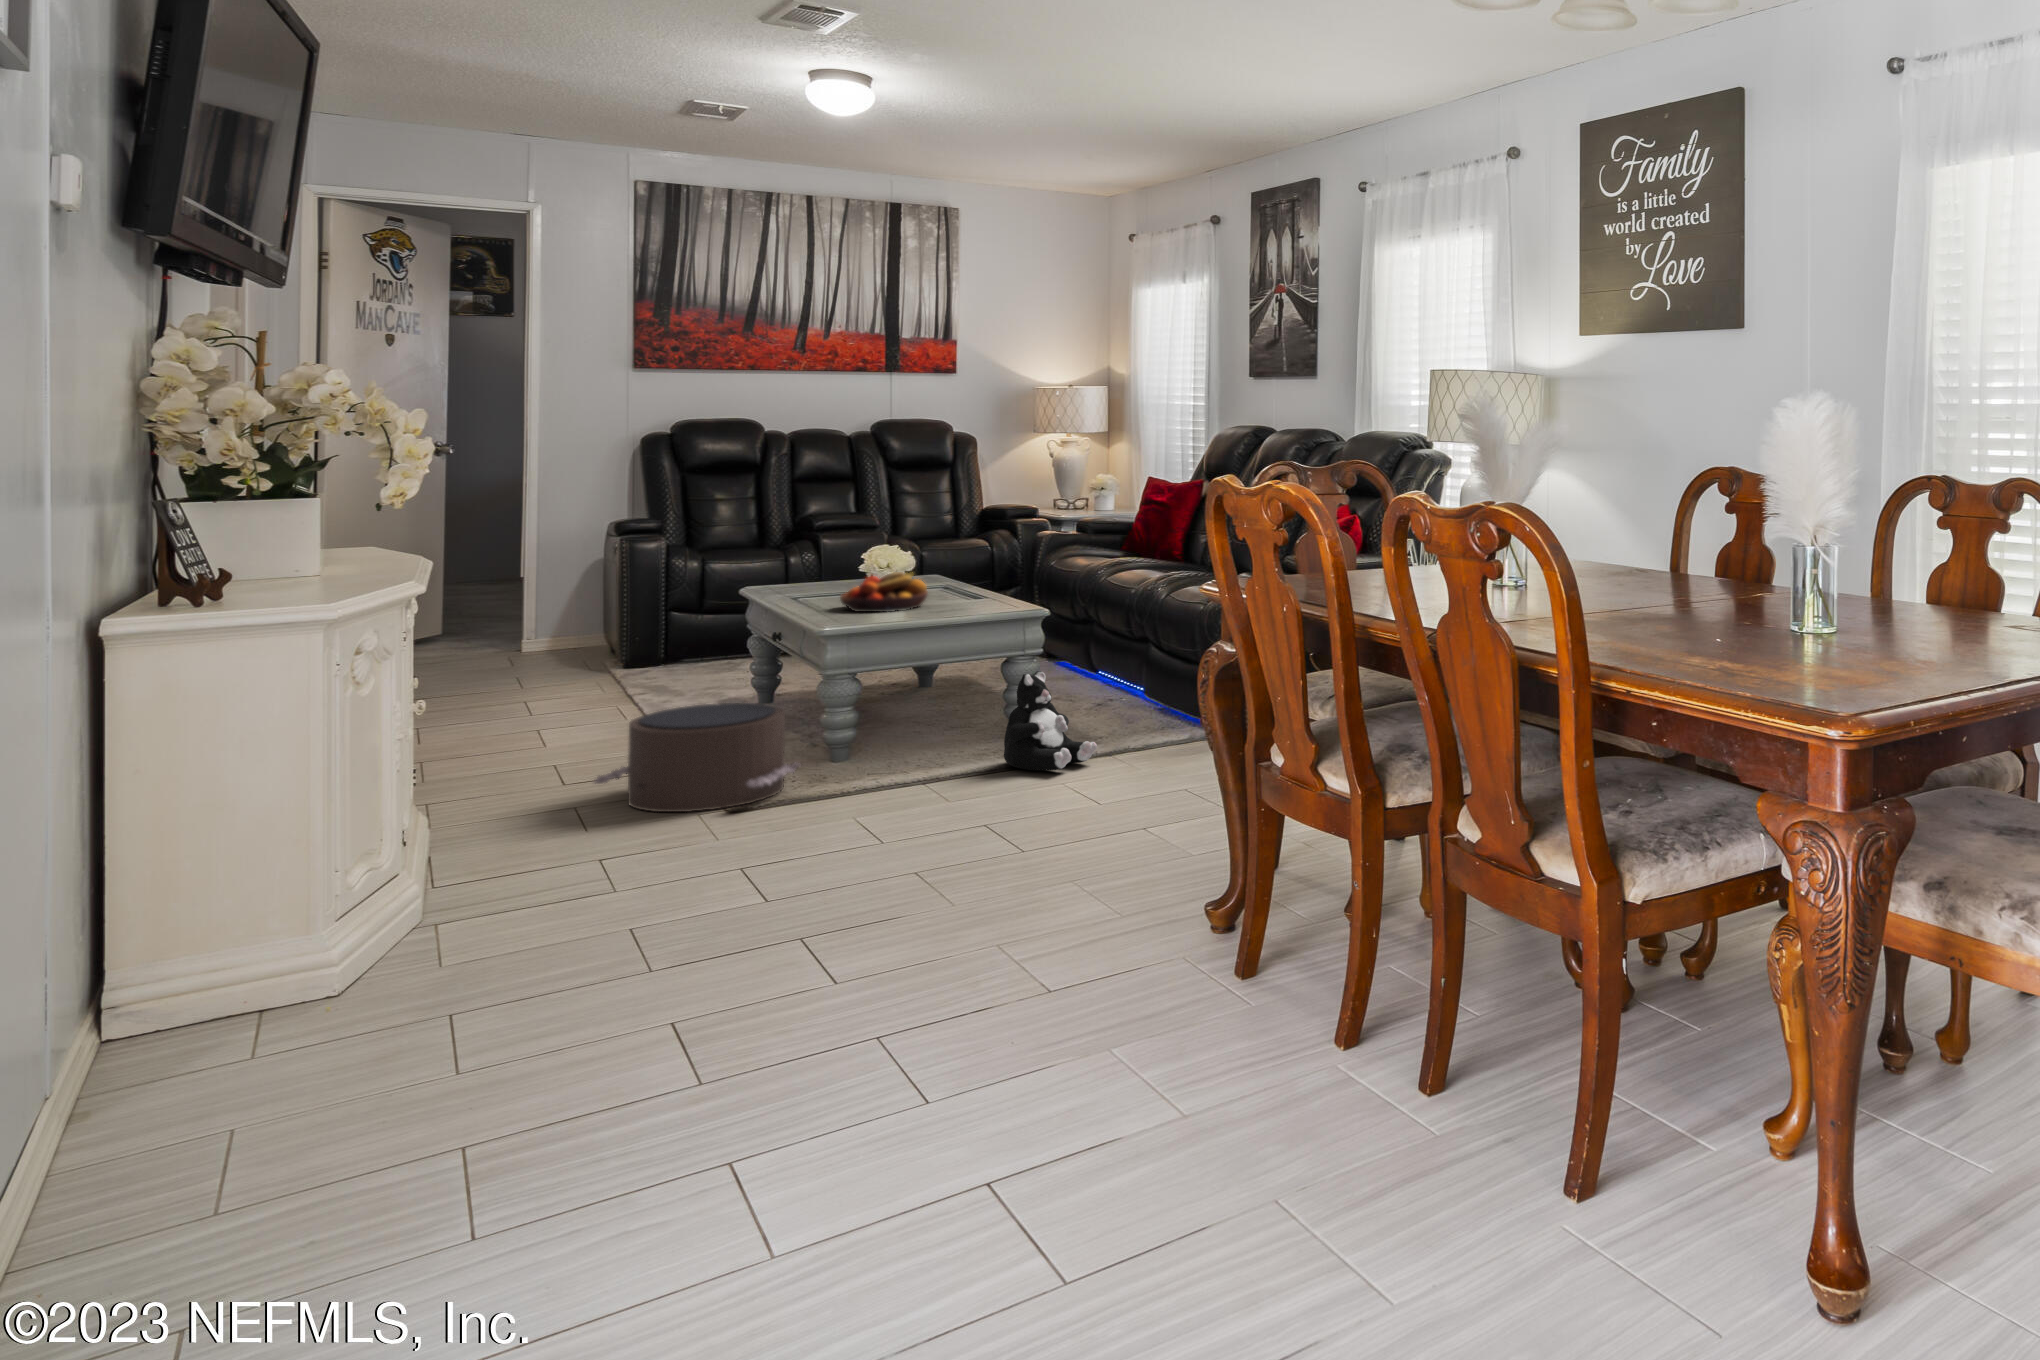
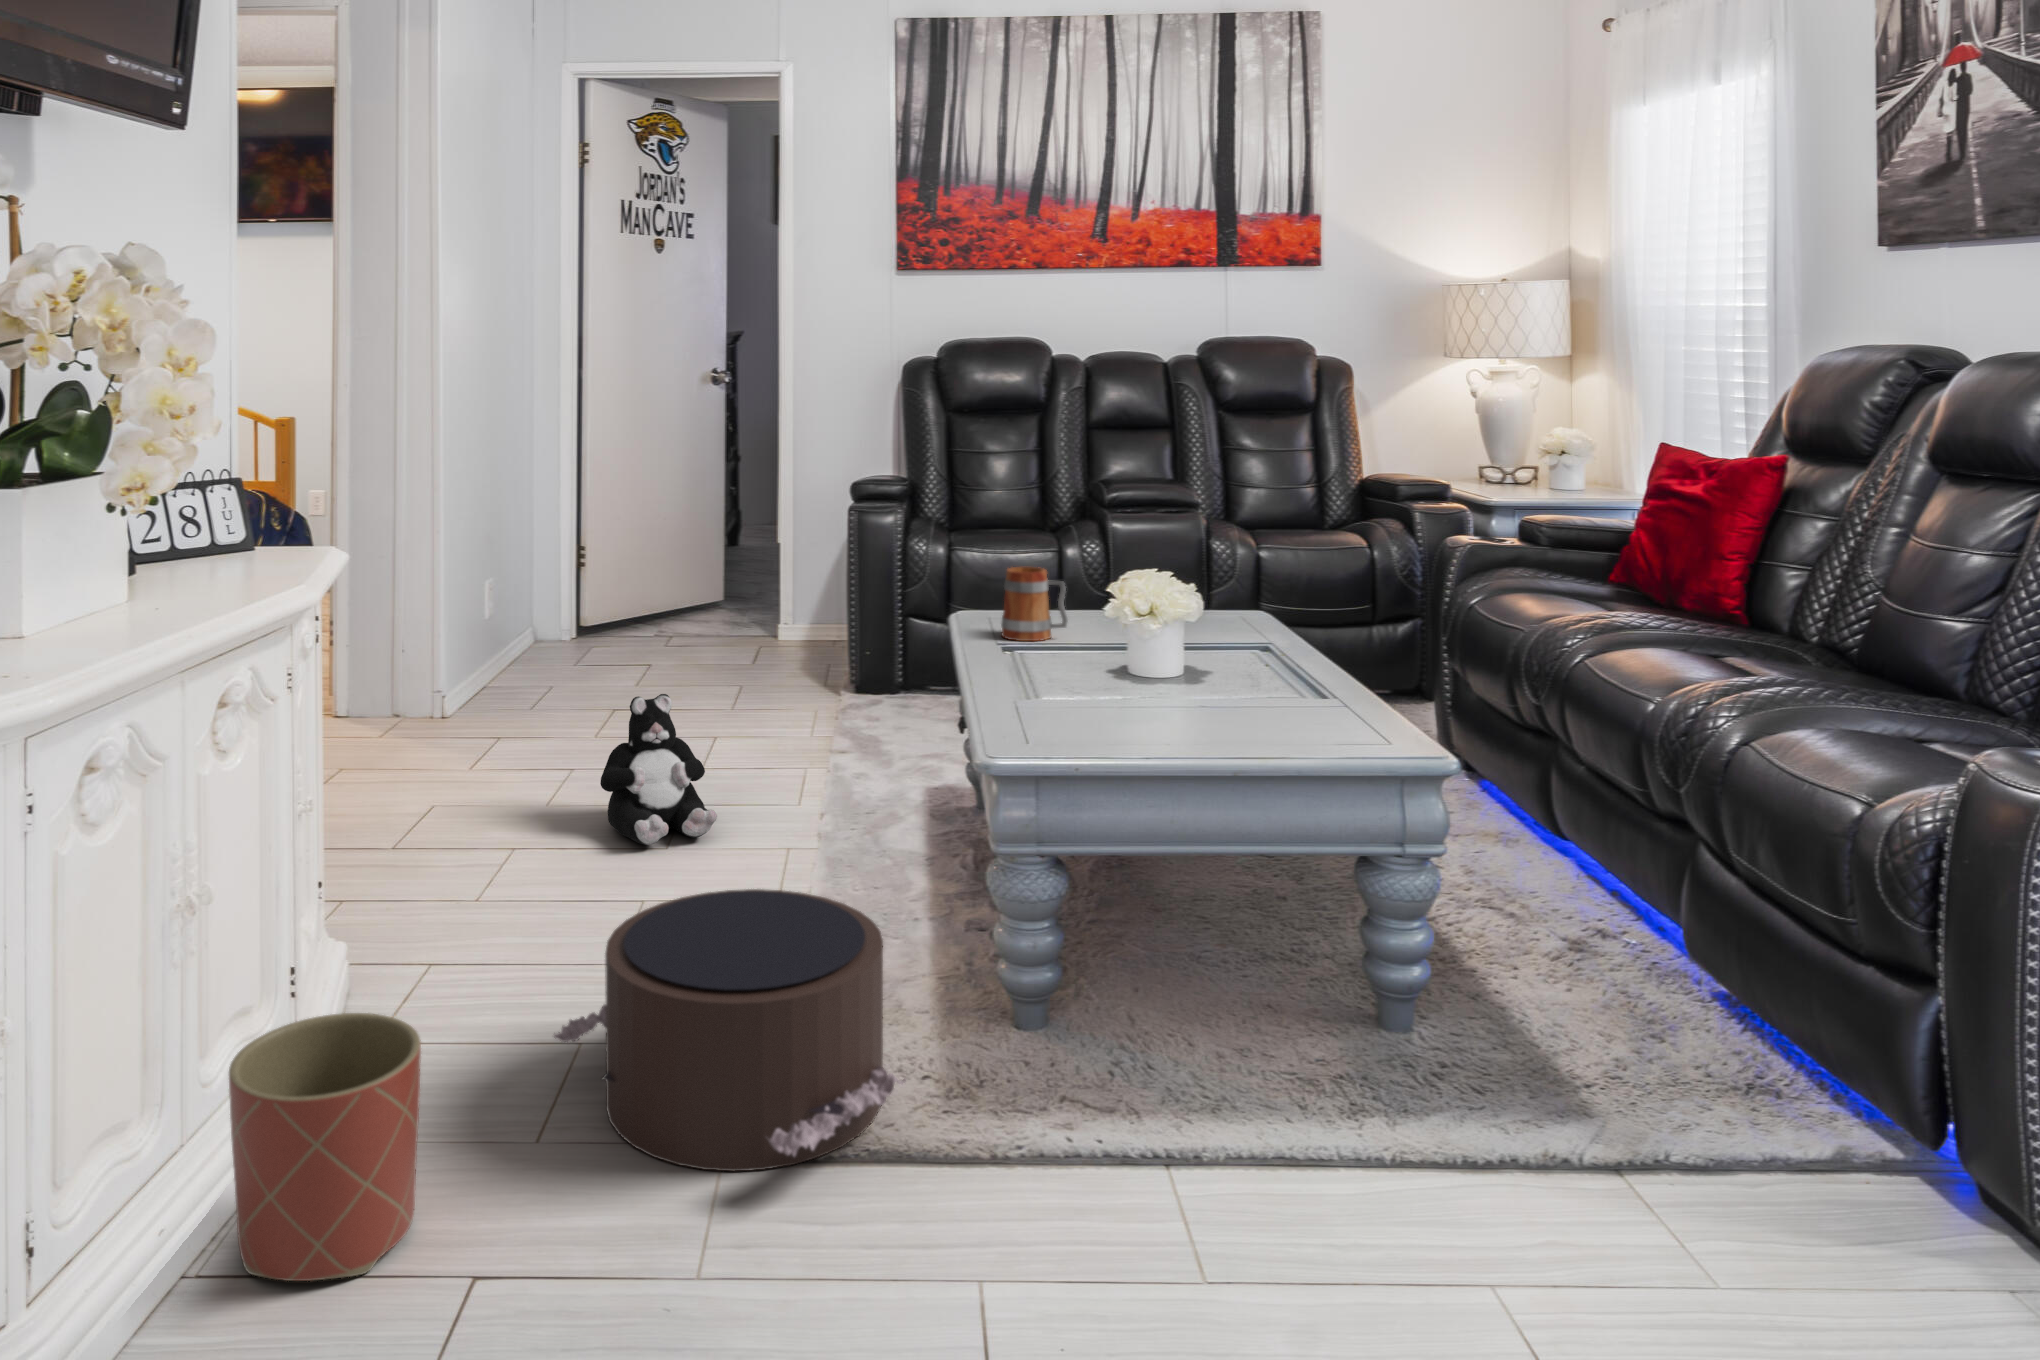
mug: none [786,554,830,596] -> present [1001,567,1068,641]
fruit bowl: present [840,572,928,612] -> none [1042,631,1204,727]
plush toy: present [1004,671,1097,771] -> present [600,694,717,845]
planter: none [469,753,574,865] -> present [229,1013,421,1281]

